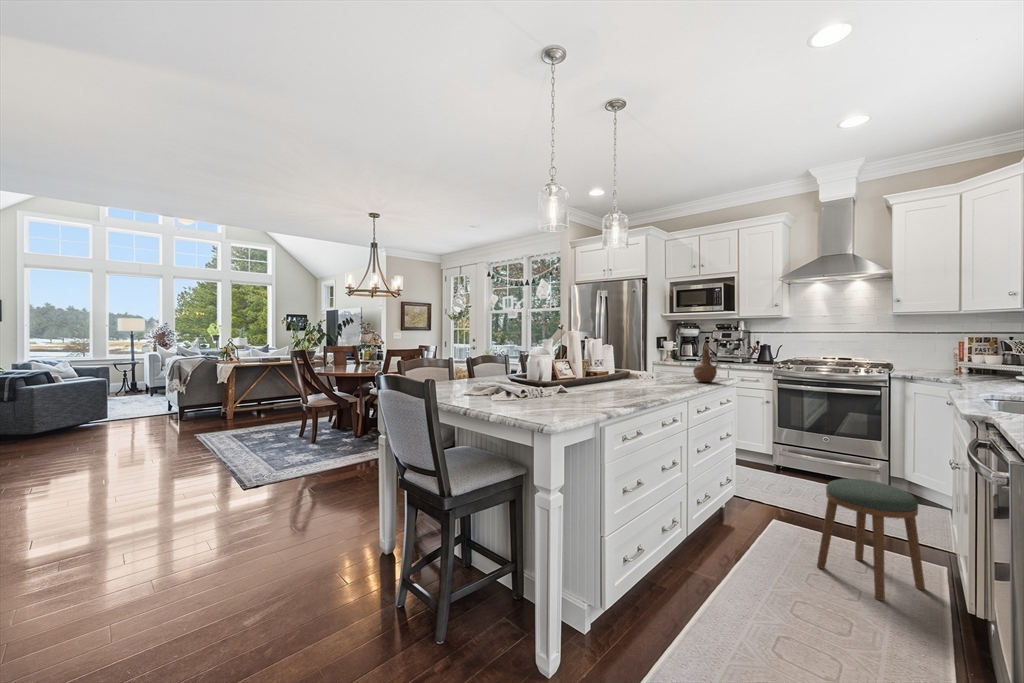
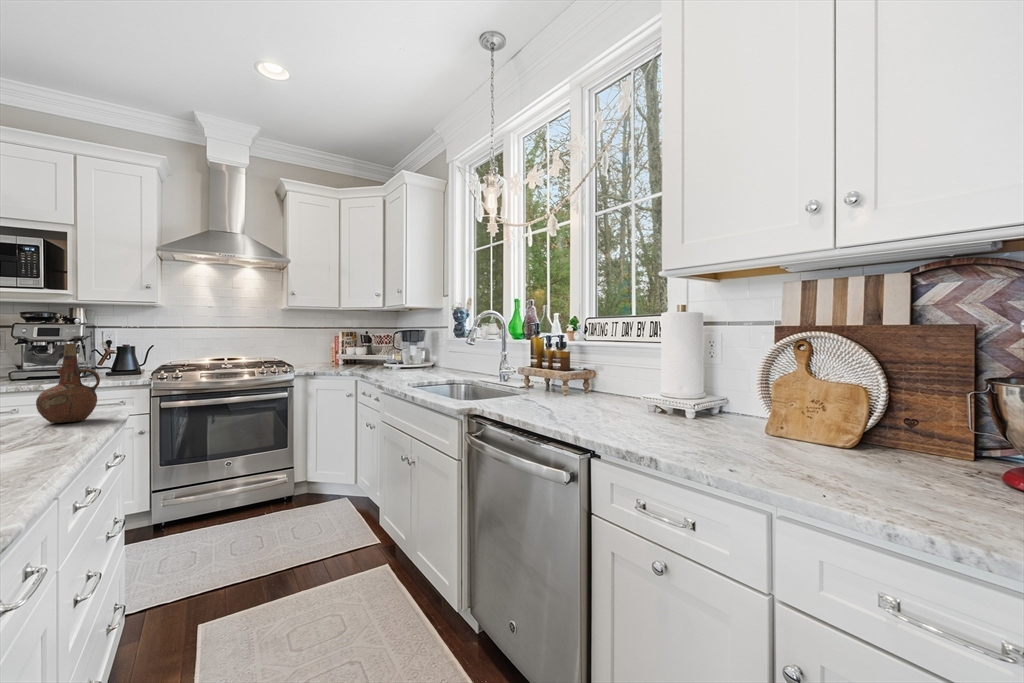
stool: present [817,479,925,601] -> none [301,503,398,654]

